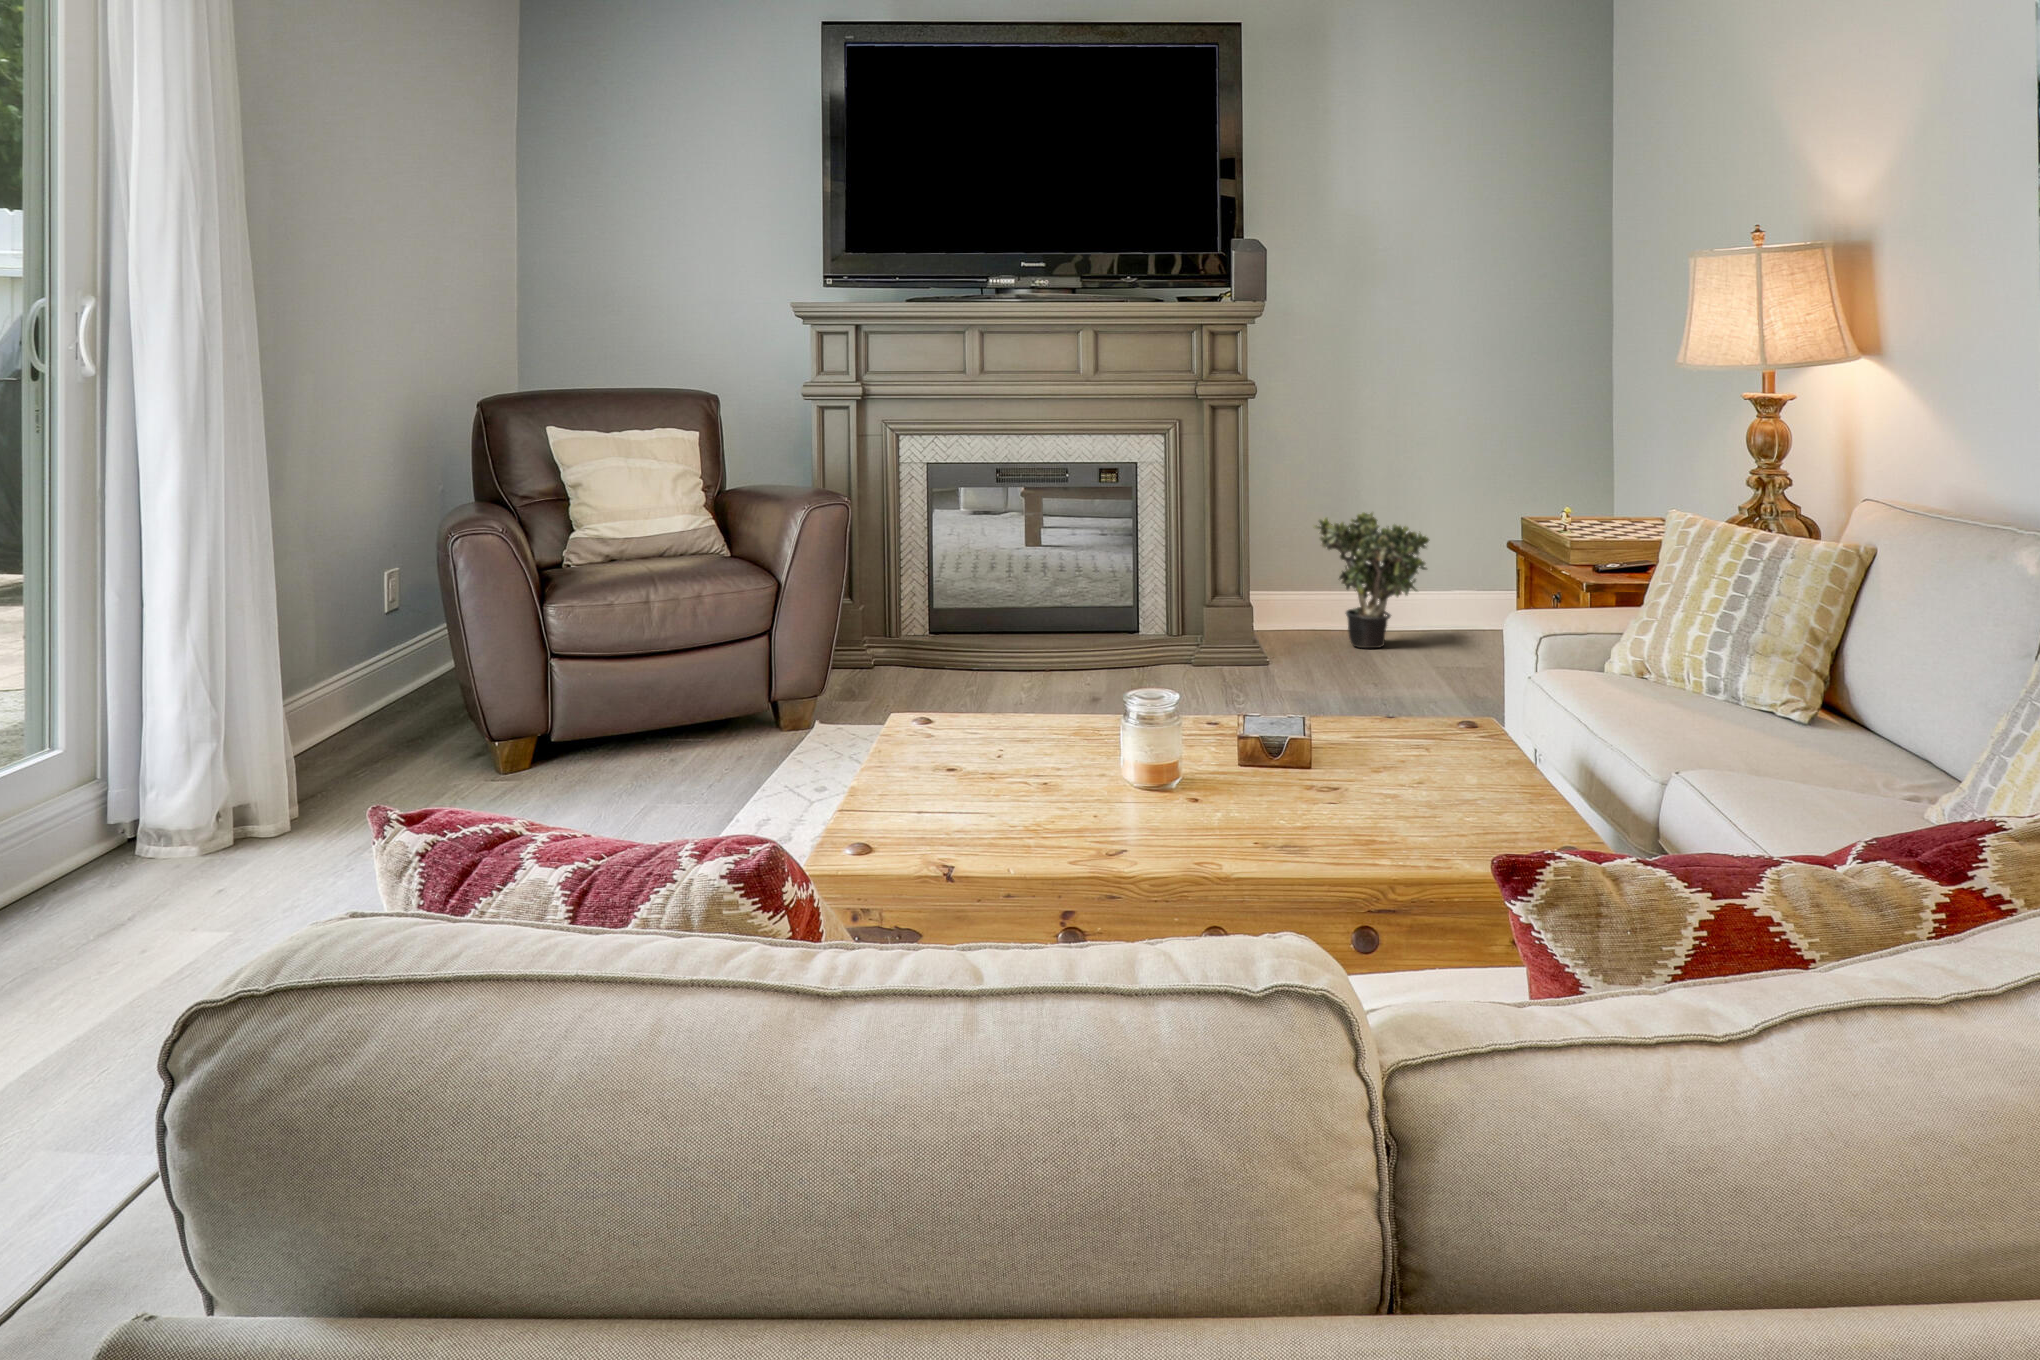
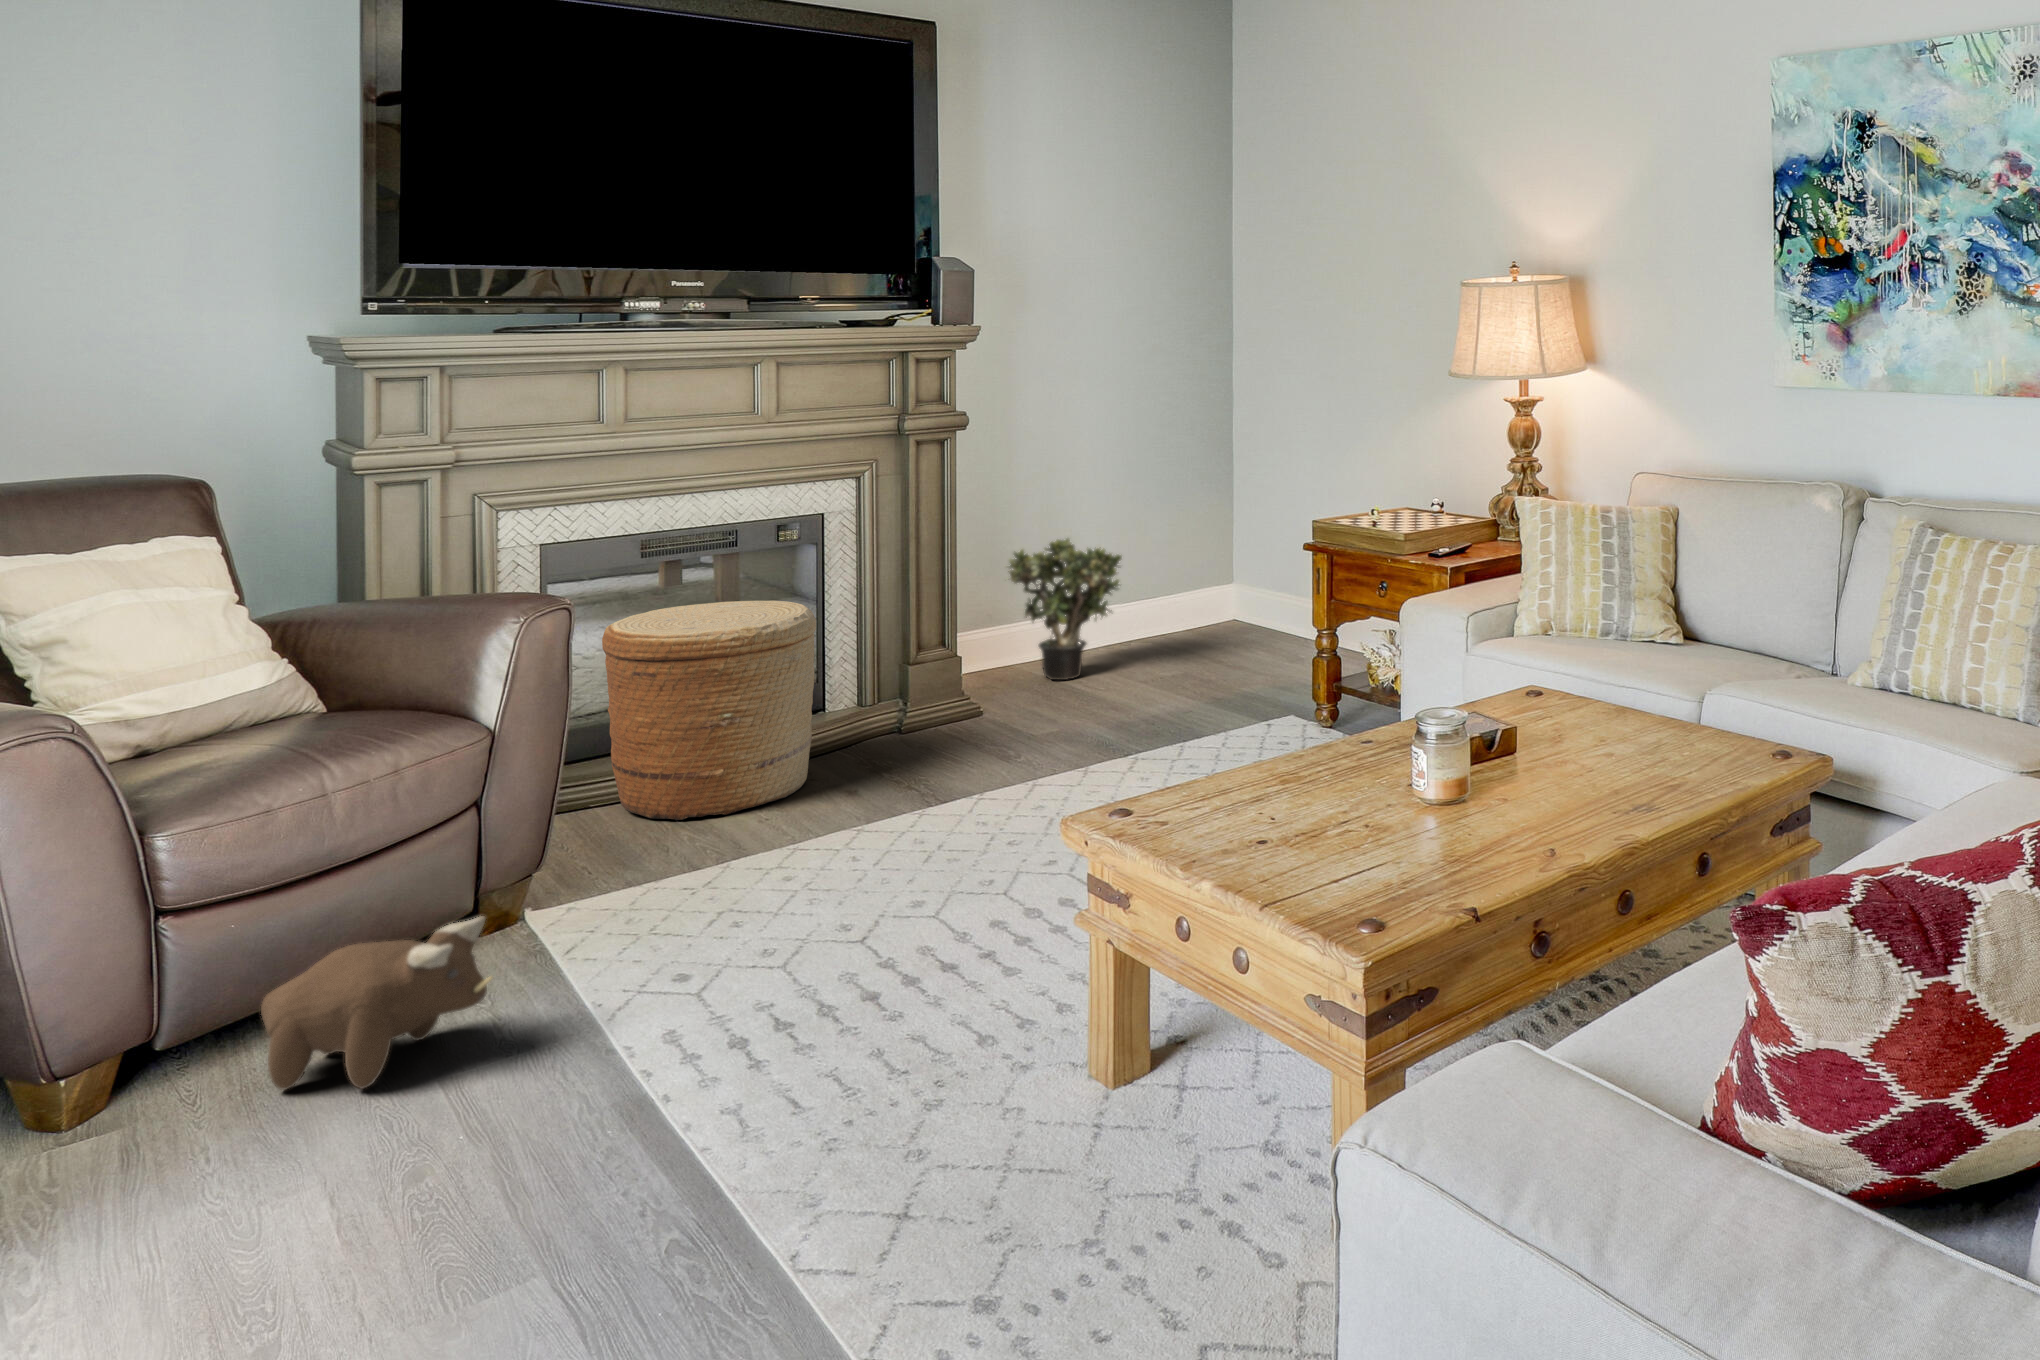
woven basket: none [940,527,1086,691] -> present [602,601,816,821]
plush toy: none [603,700,706,789] -> present [261,916,492,1090]

